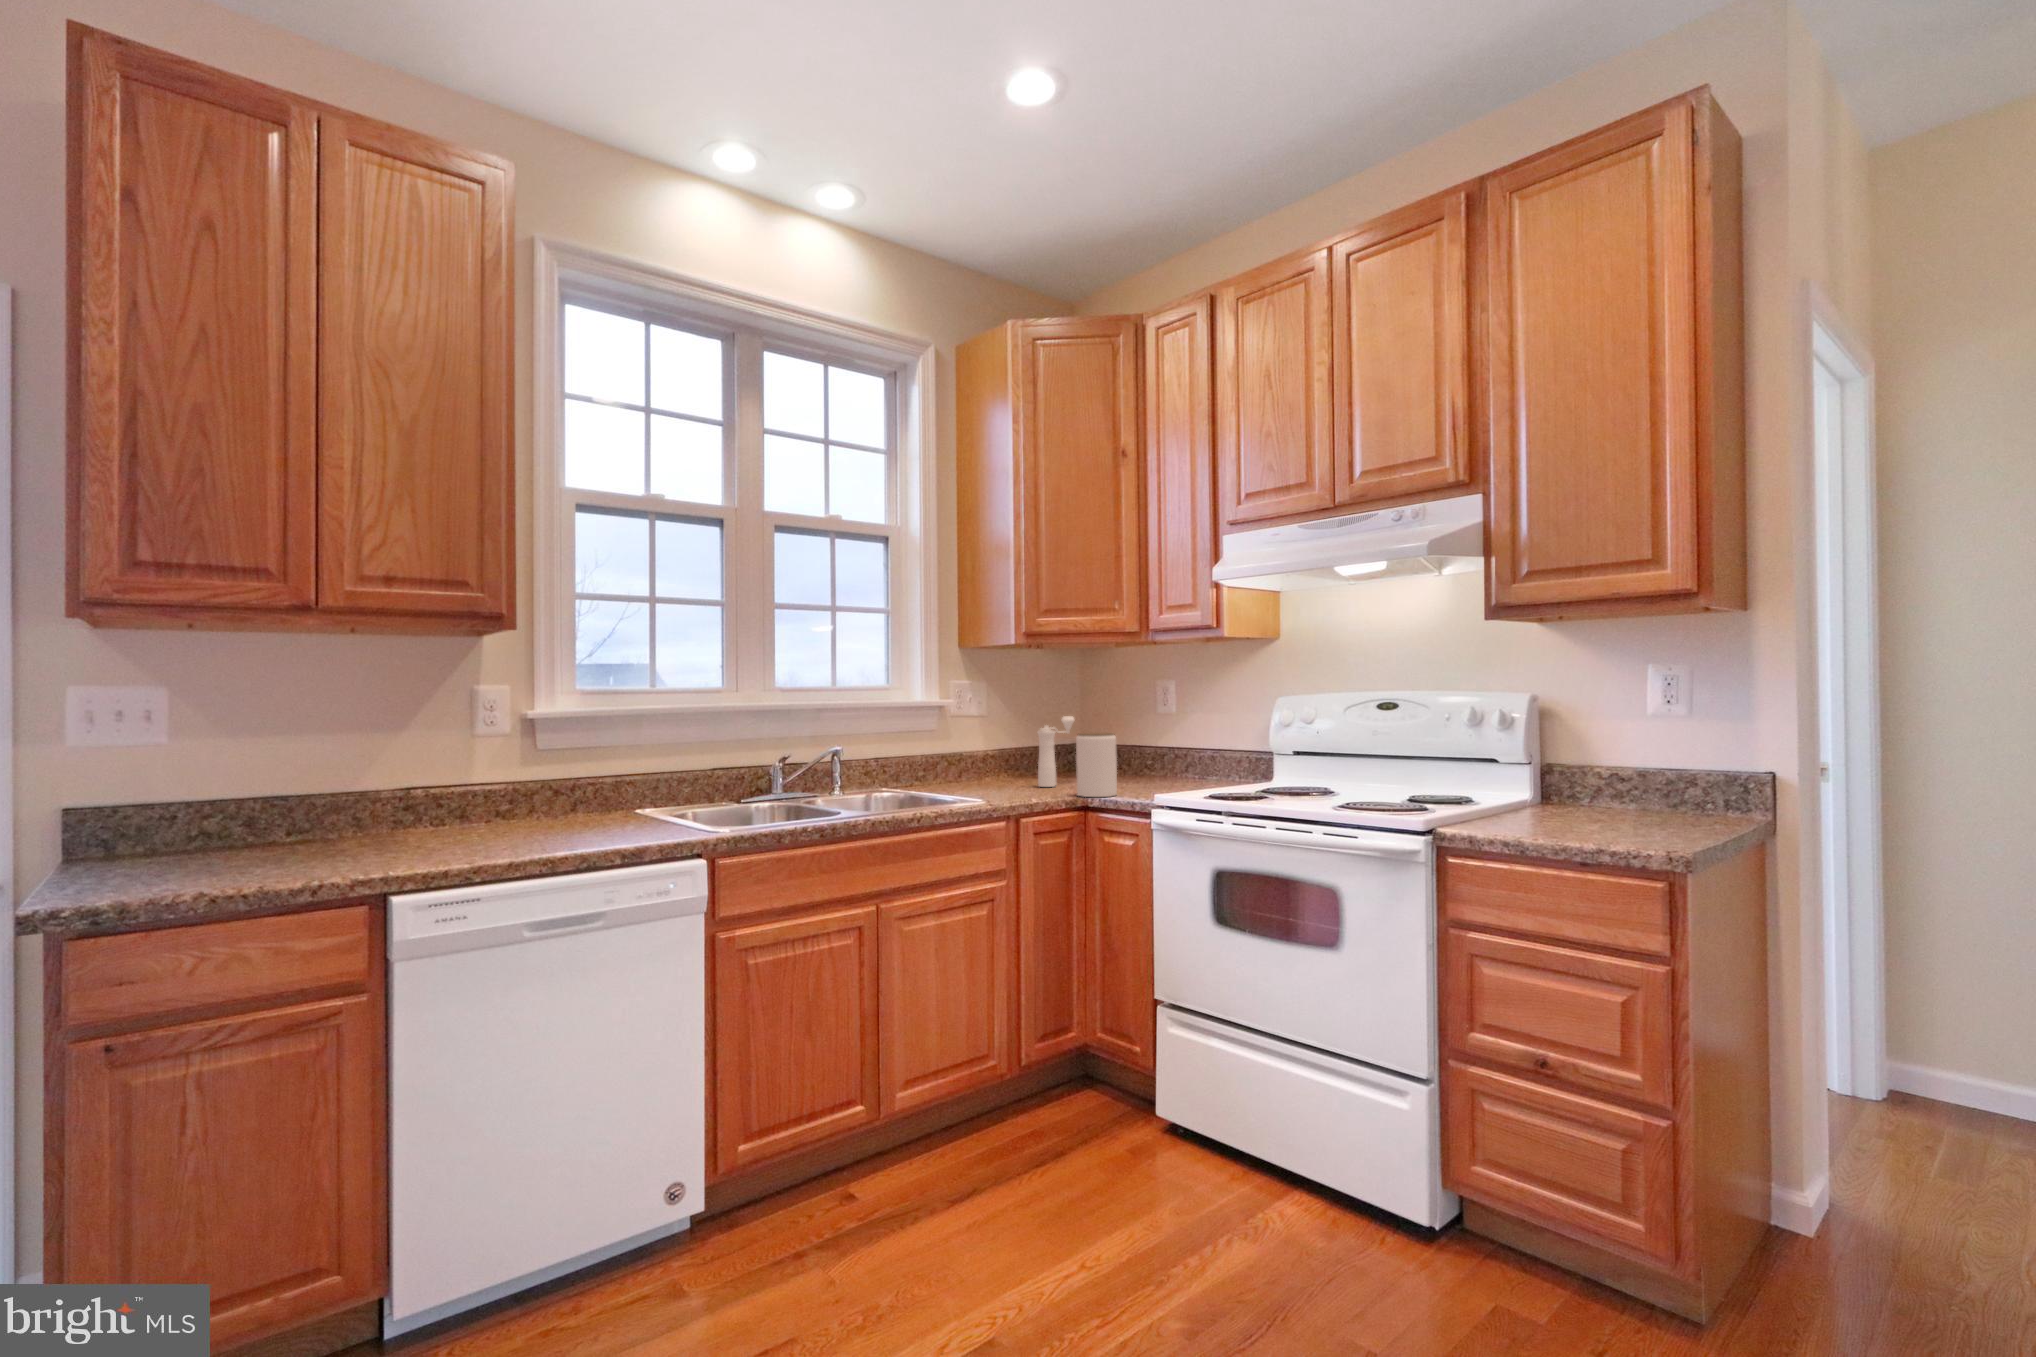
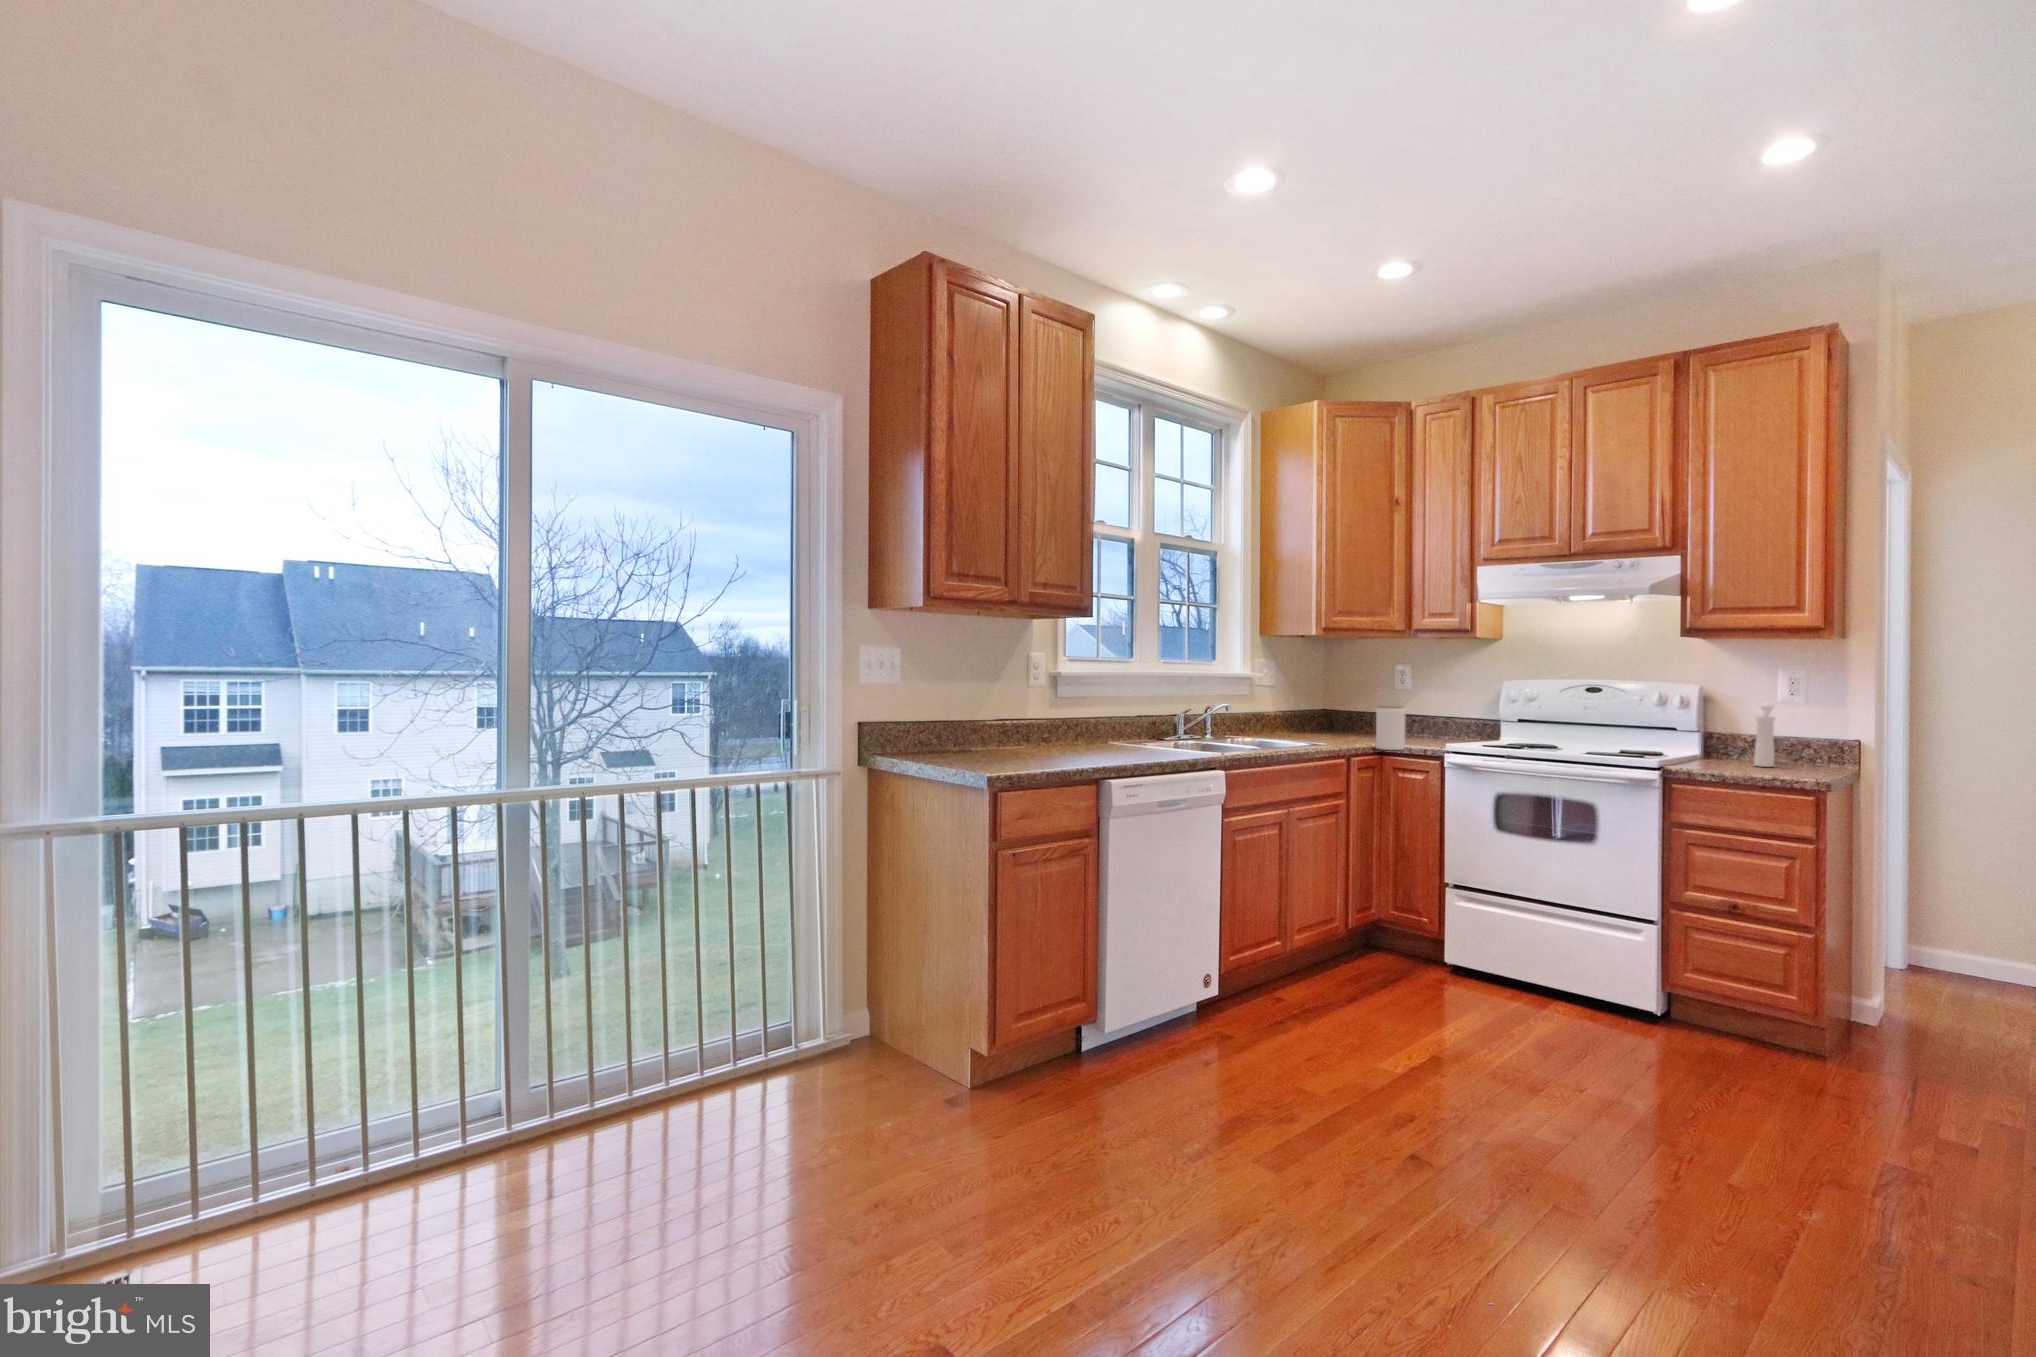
pepper mill: present [1038,716,1074,787] -> present [1754,703,1776,767]

